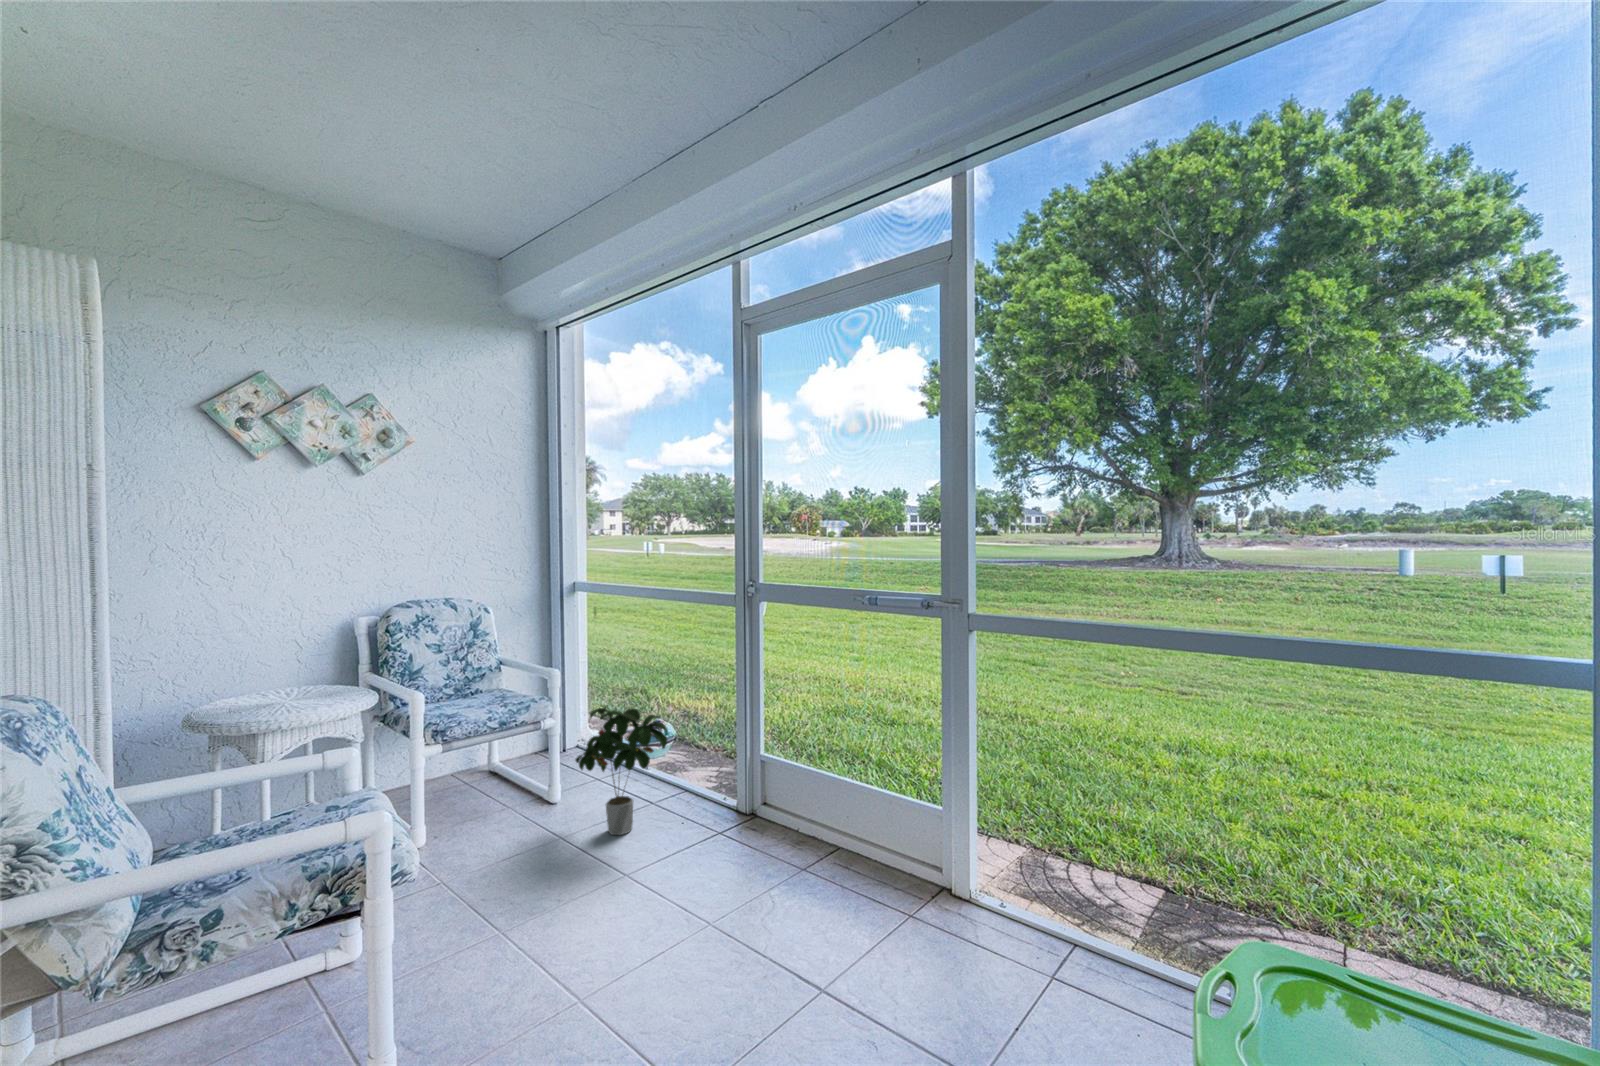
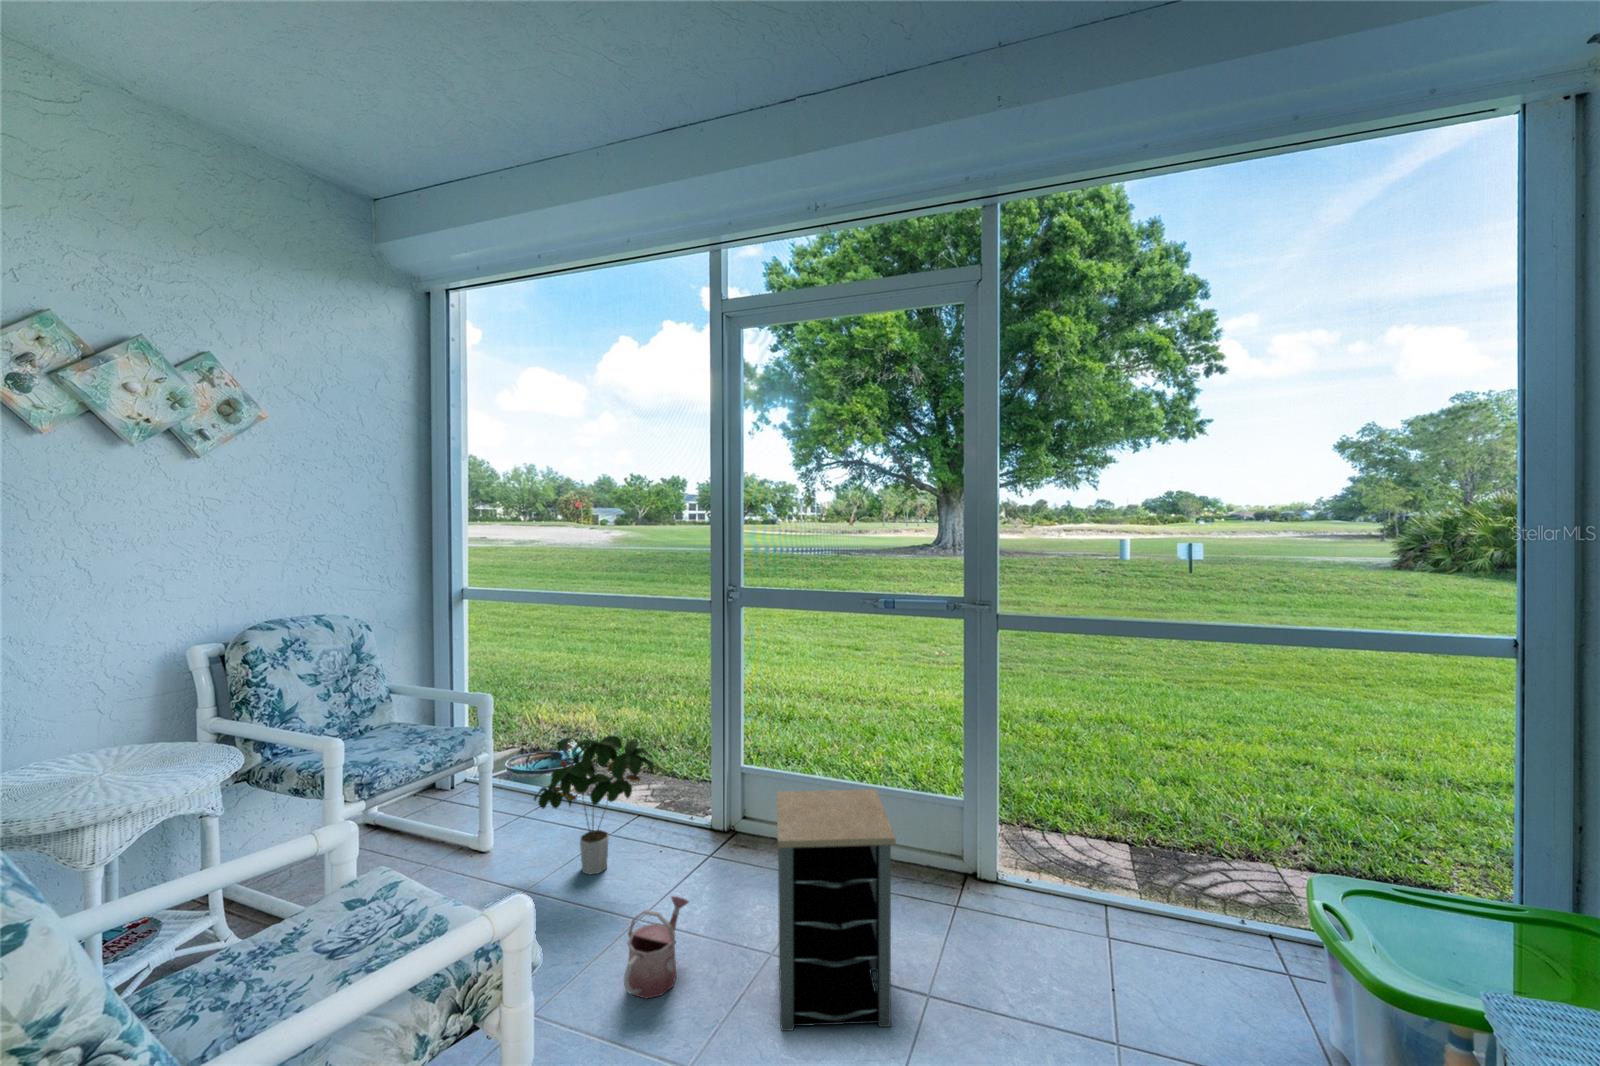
side table: none [656,765,805,1021] -> present [777,789,896,1031]
watering can: none [551,856,645,944] -> present [624,896,688,998]

